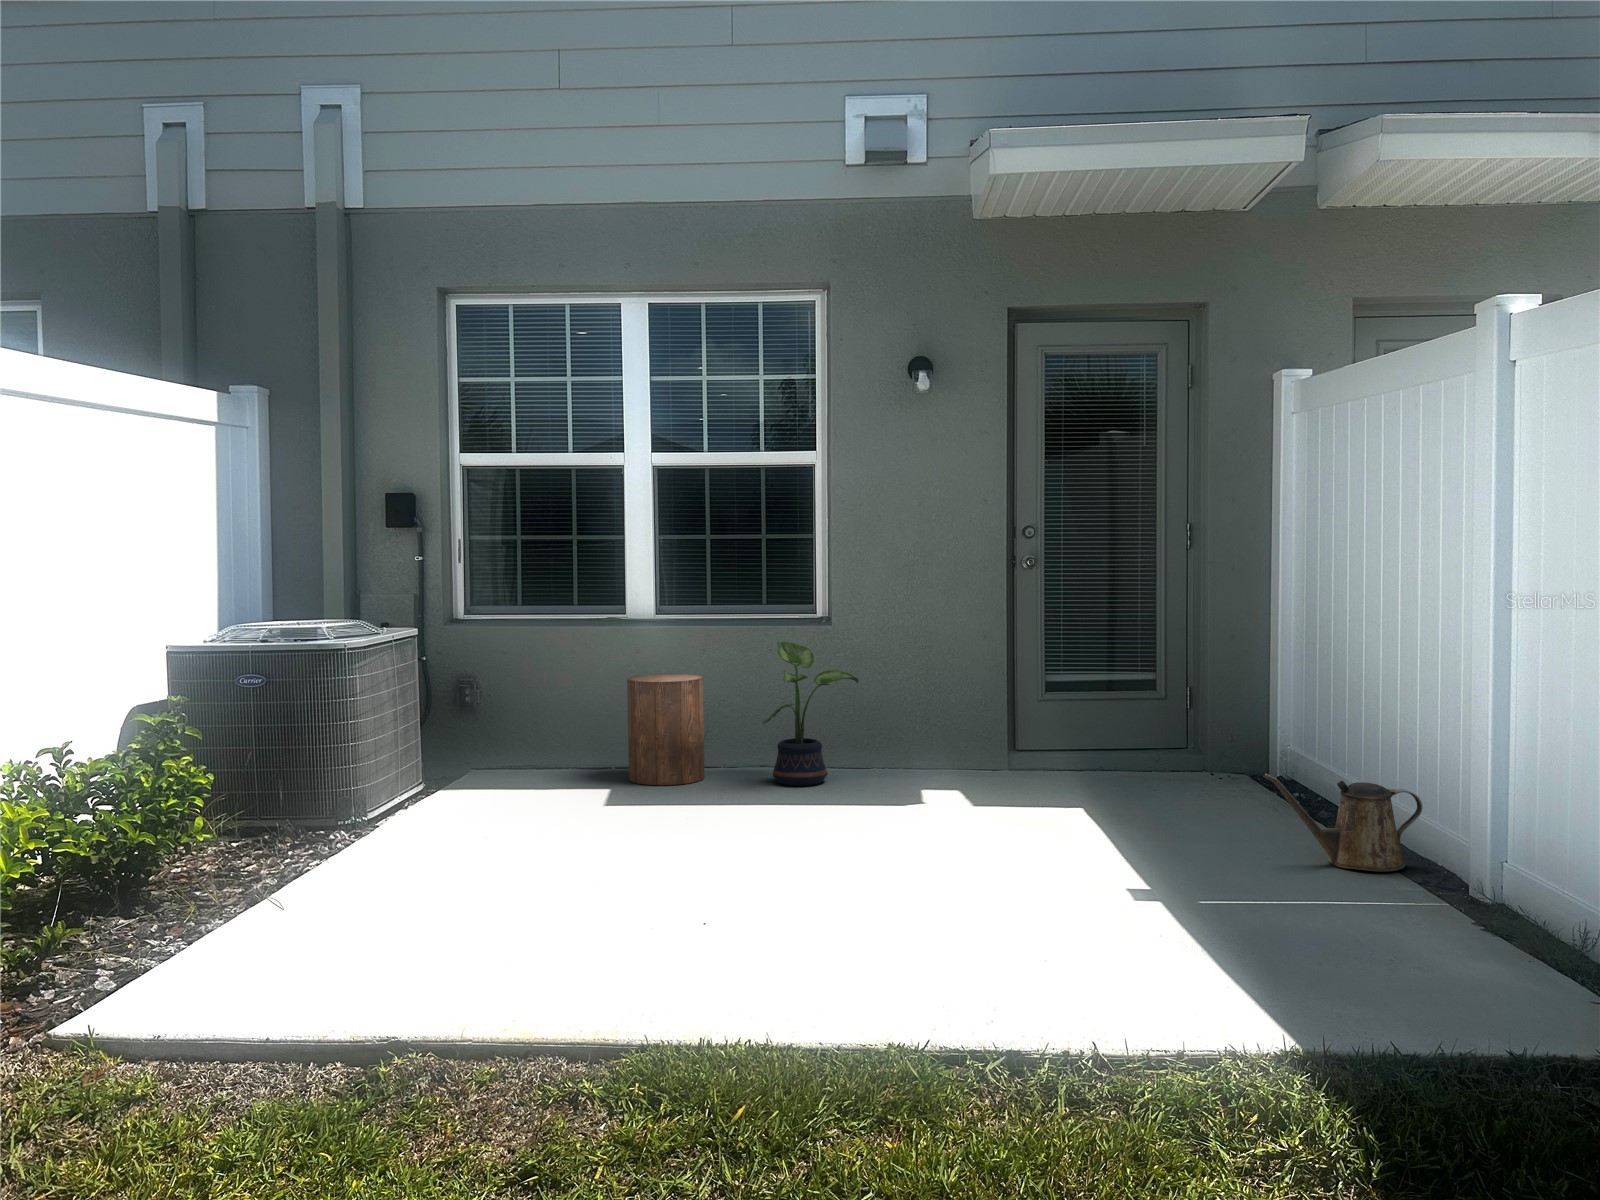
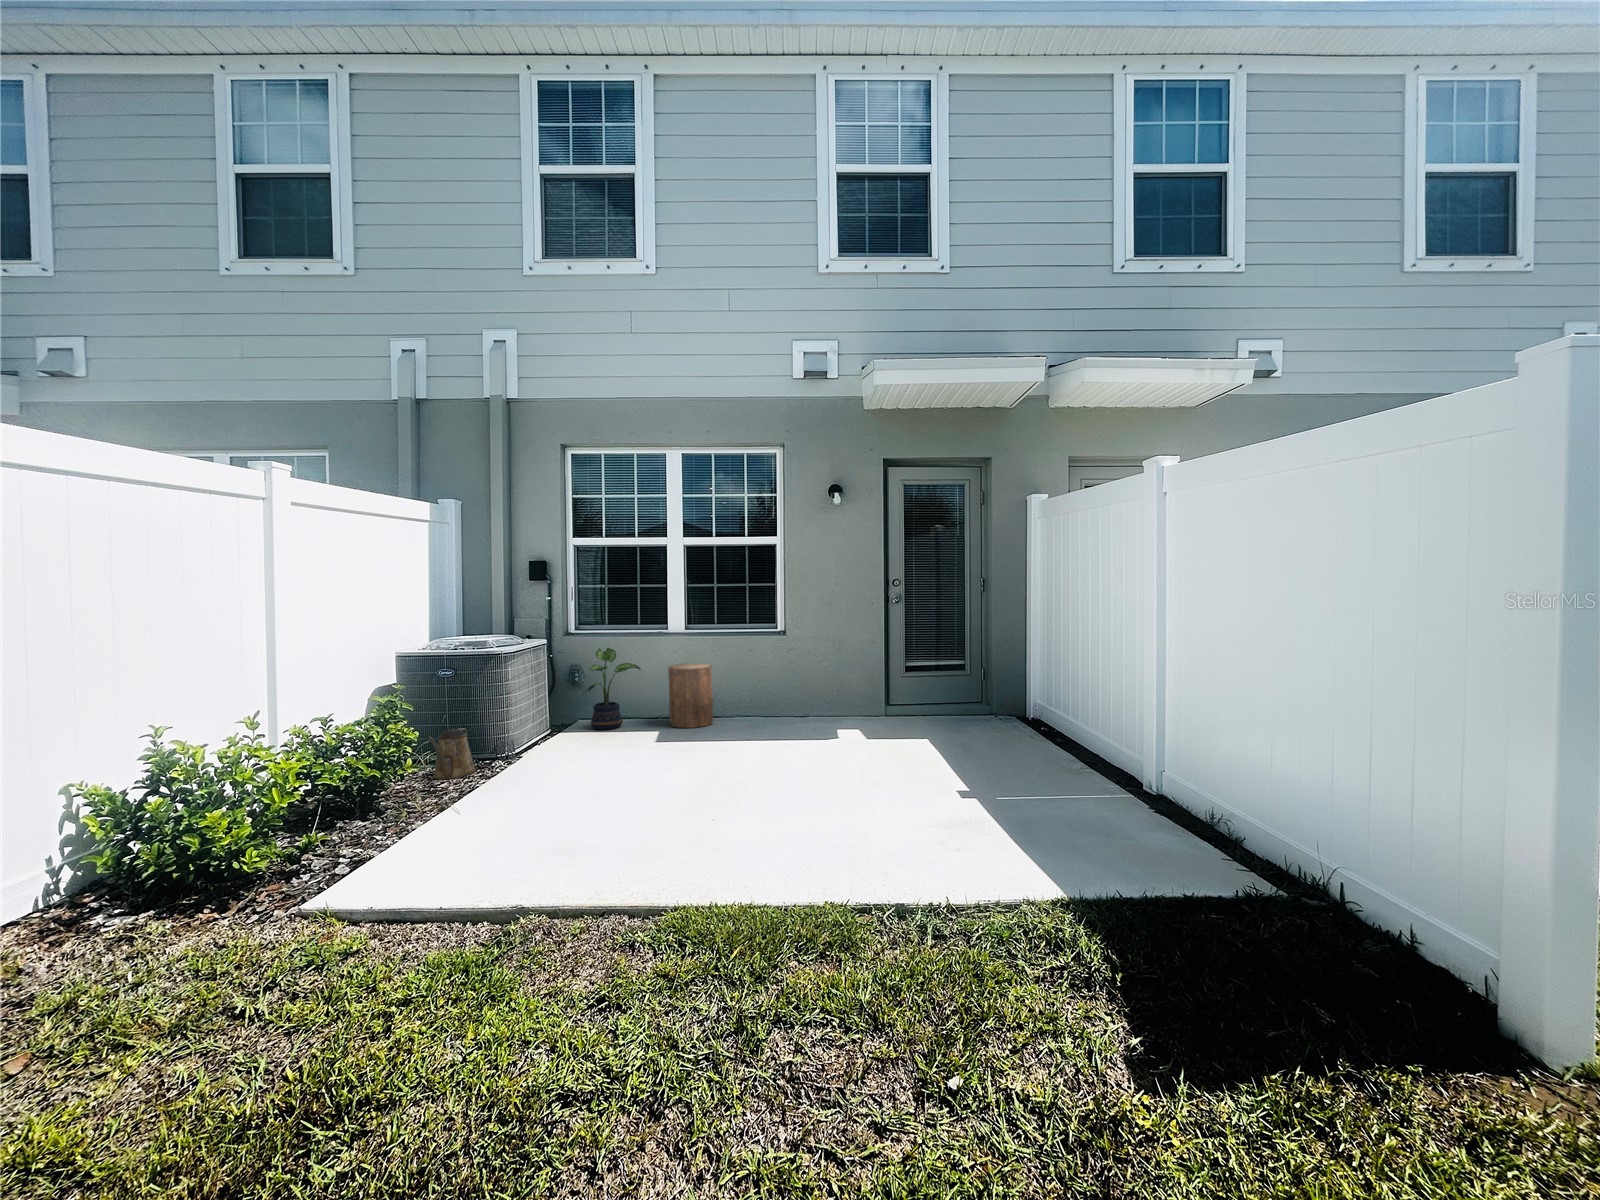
potted plant: present [762,641,859,786] -> present [582,648,641,730]
watering can: present [1263,774,1422,872] -> present [427,728,476,779]

